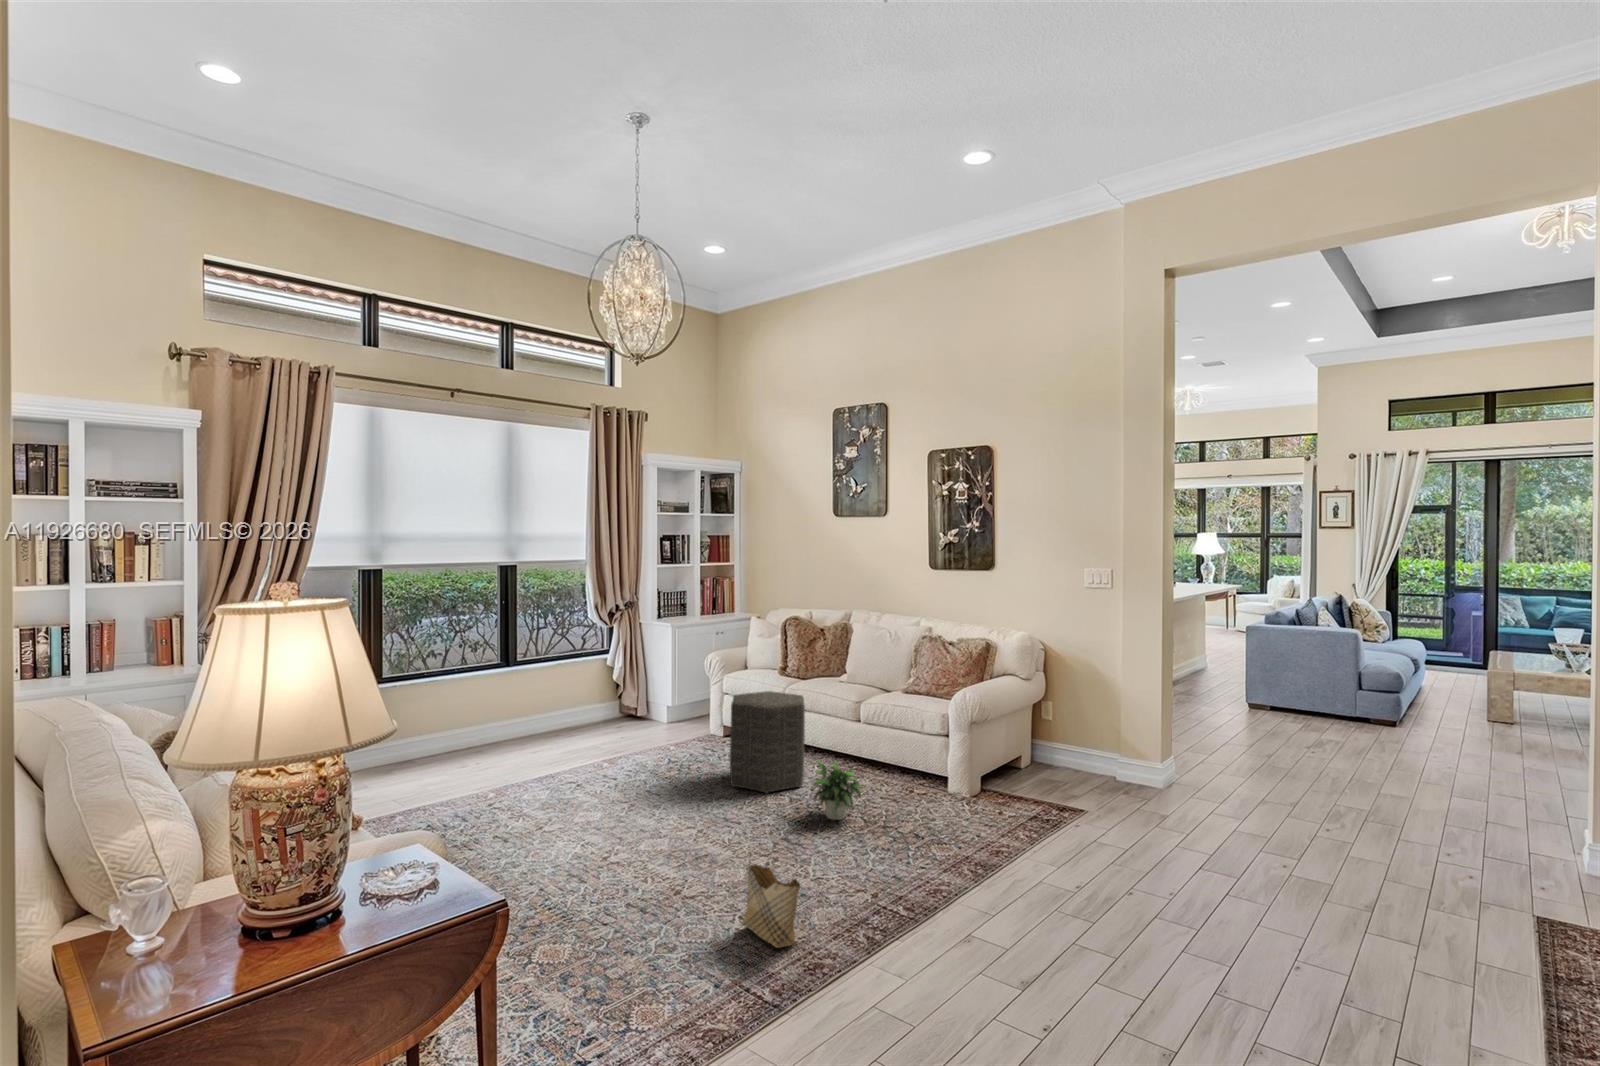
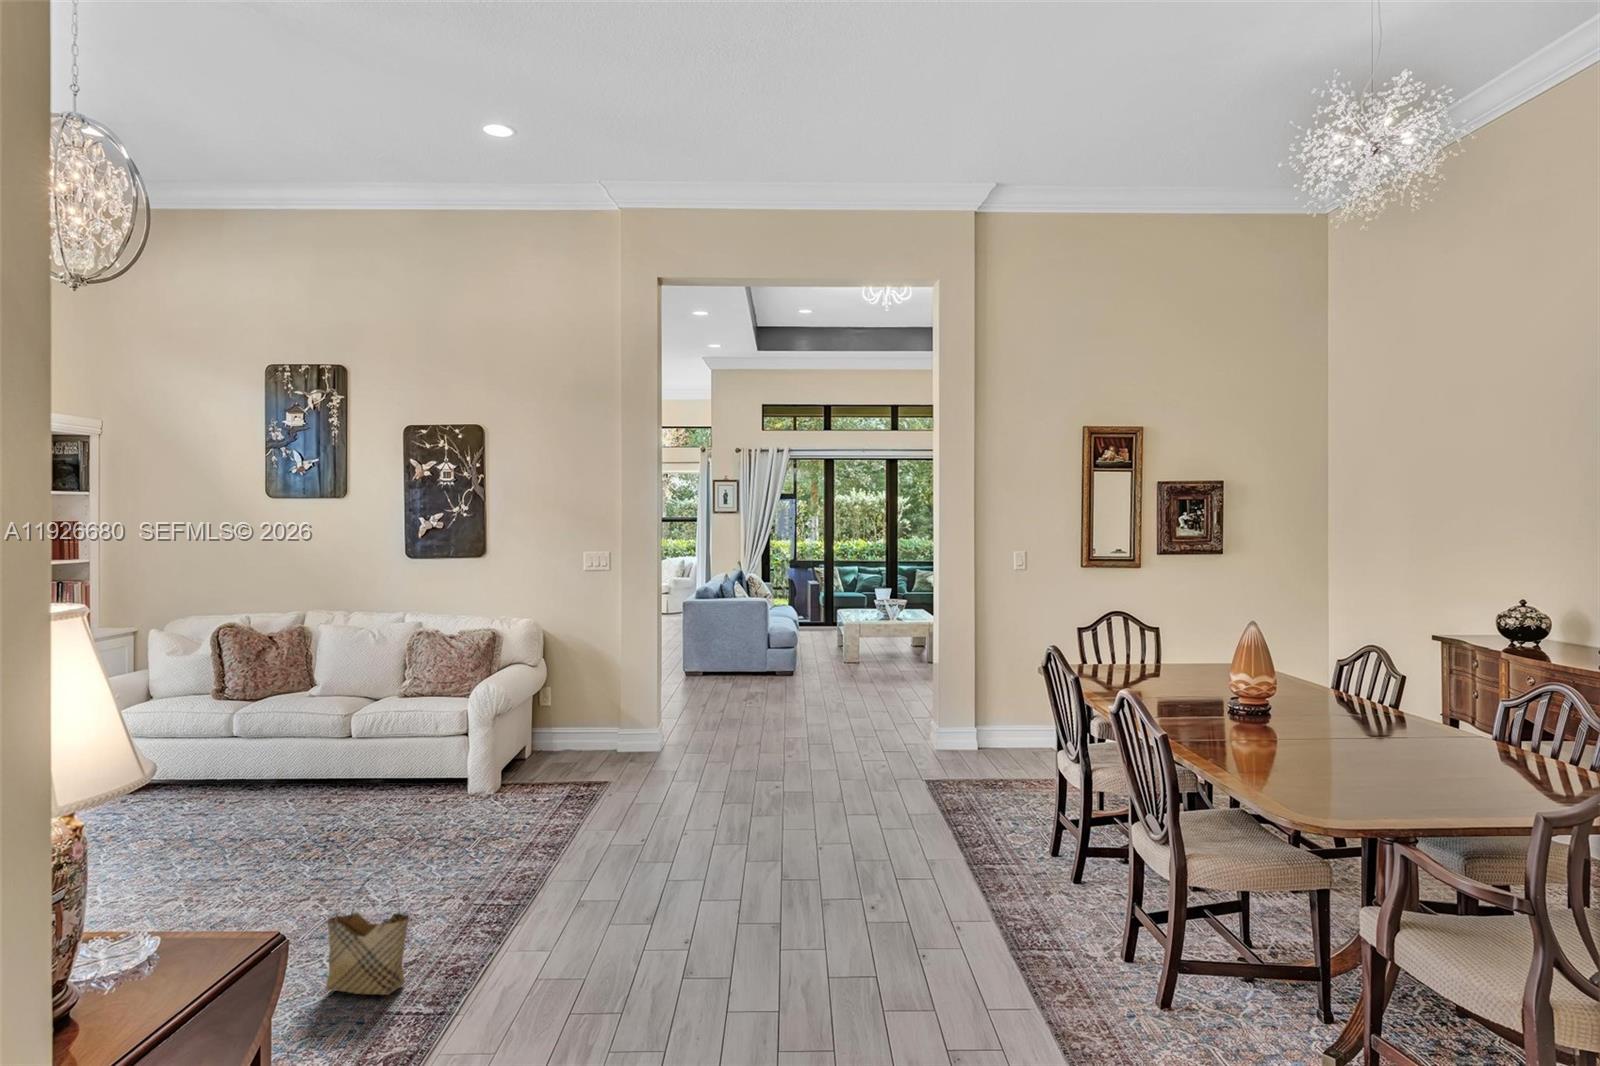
ottoman: present [730,691,805,793] -> none [168,721,289,856]
potted plant: present [812,760,861,820] -> none [322,783,393,853]

